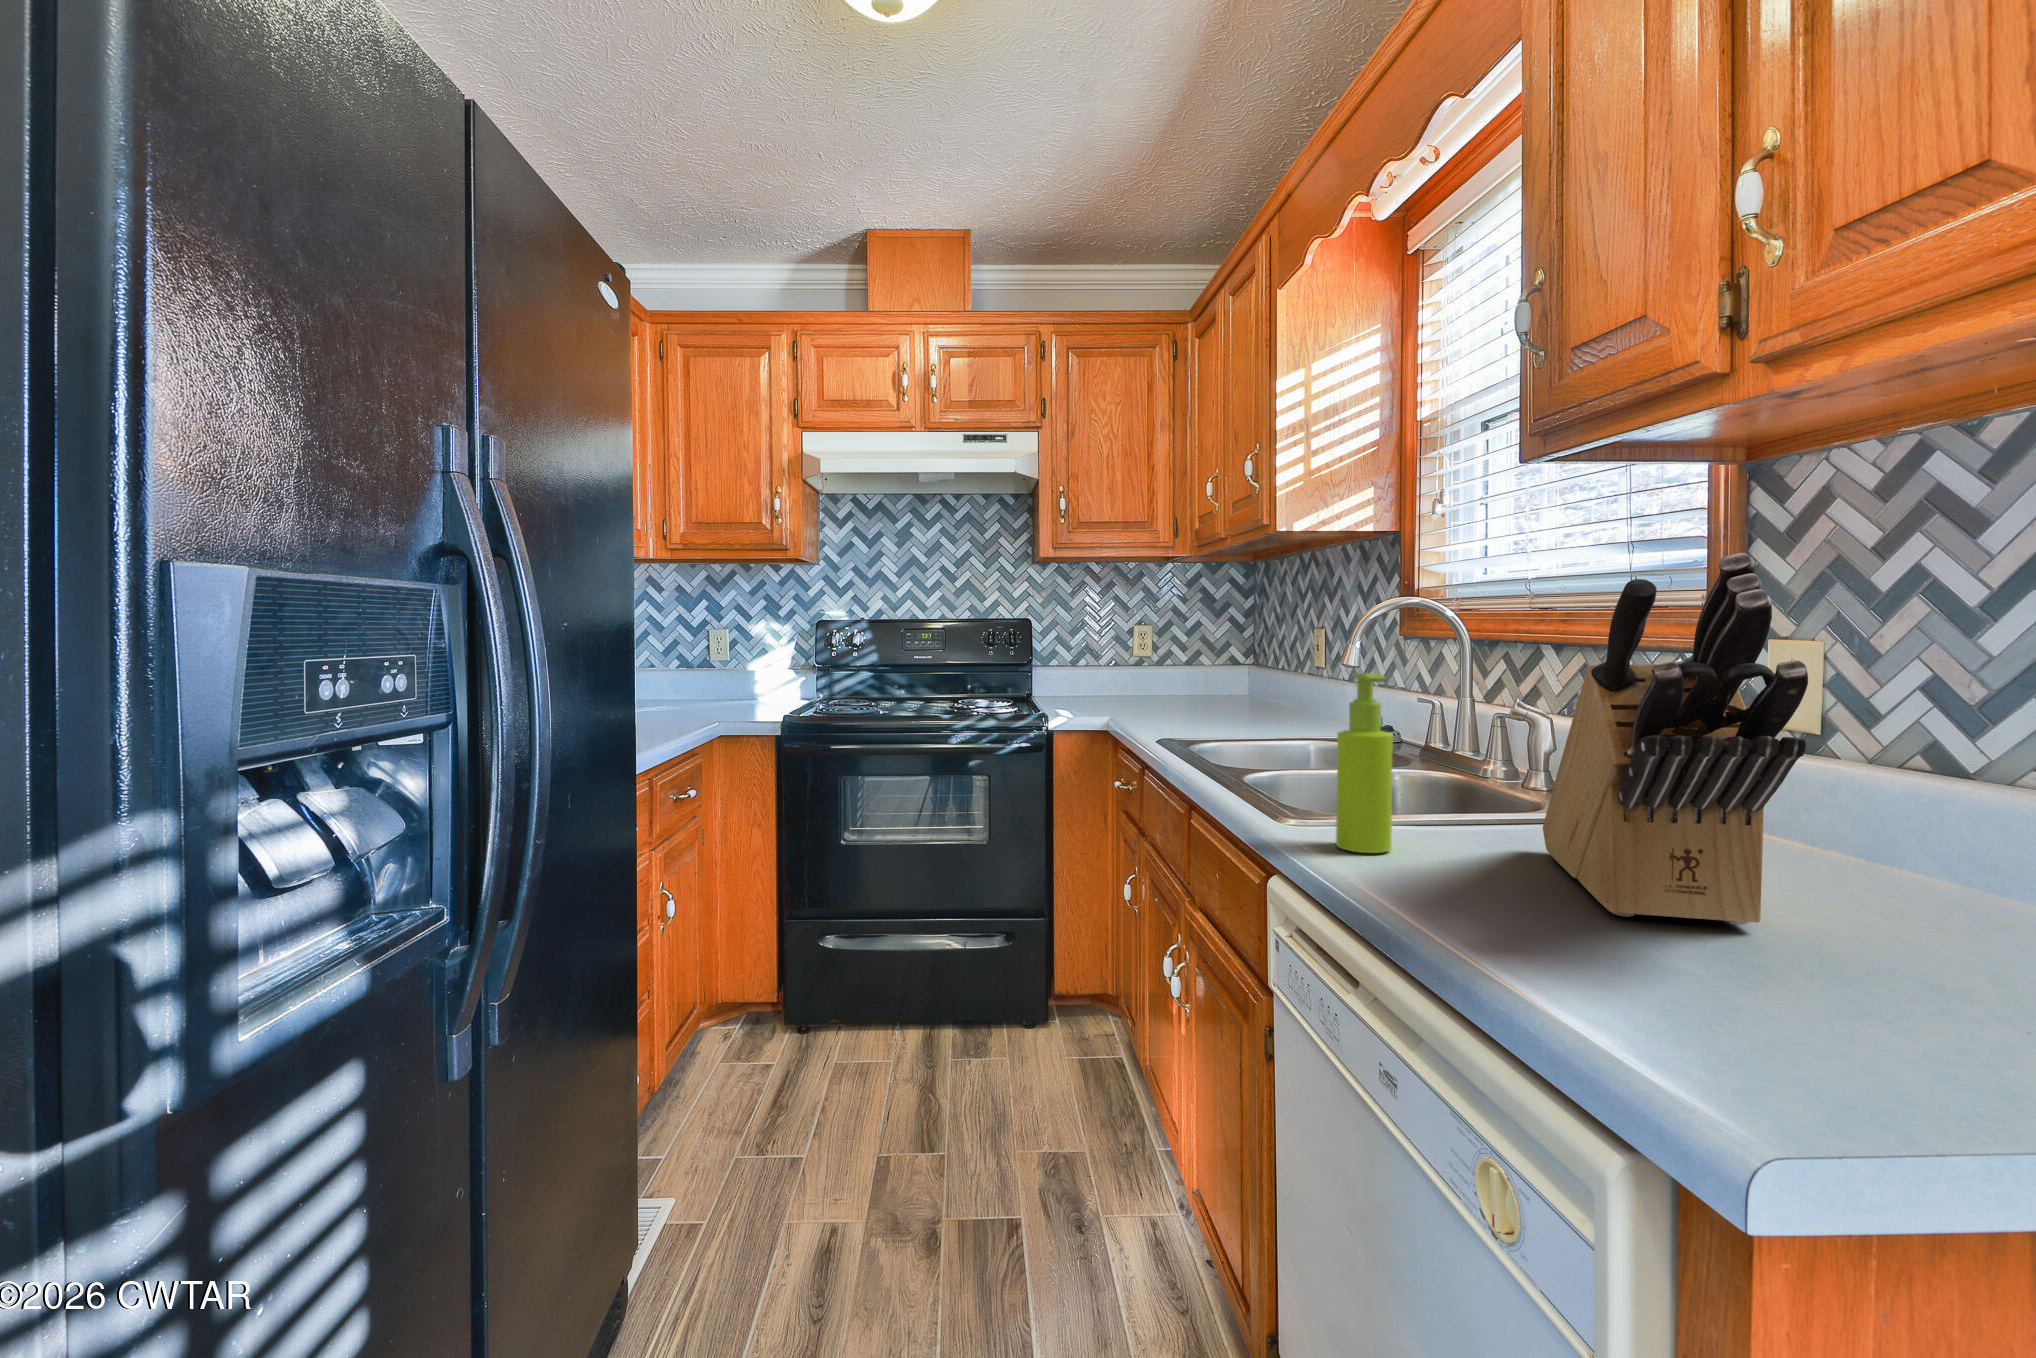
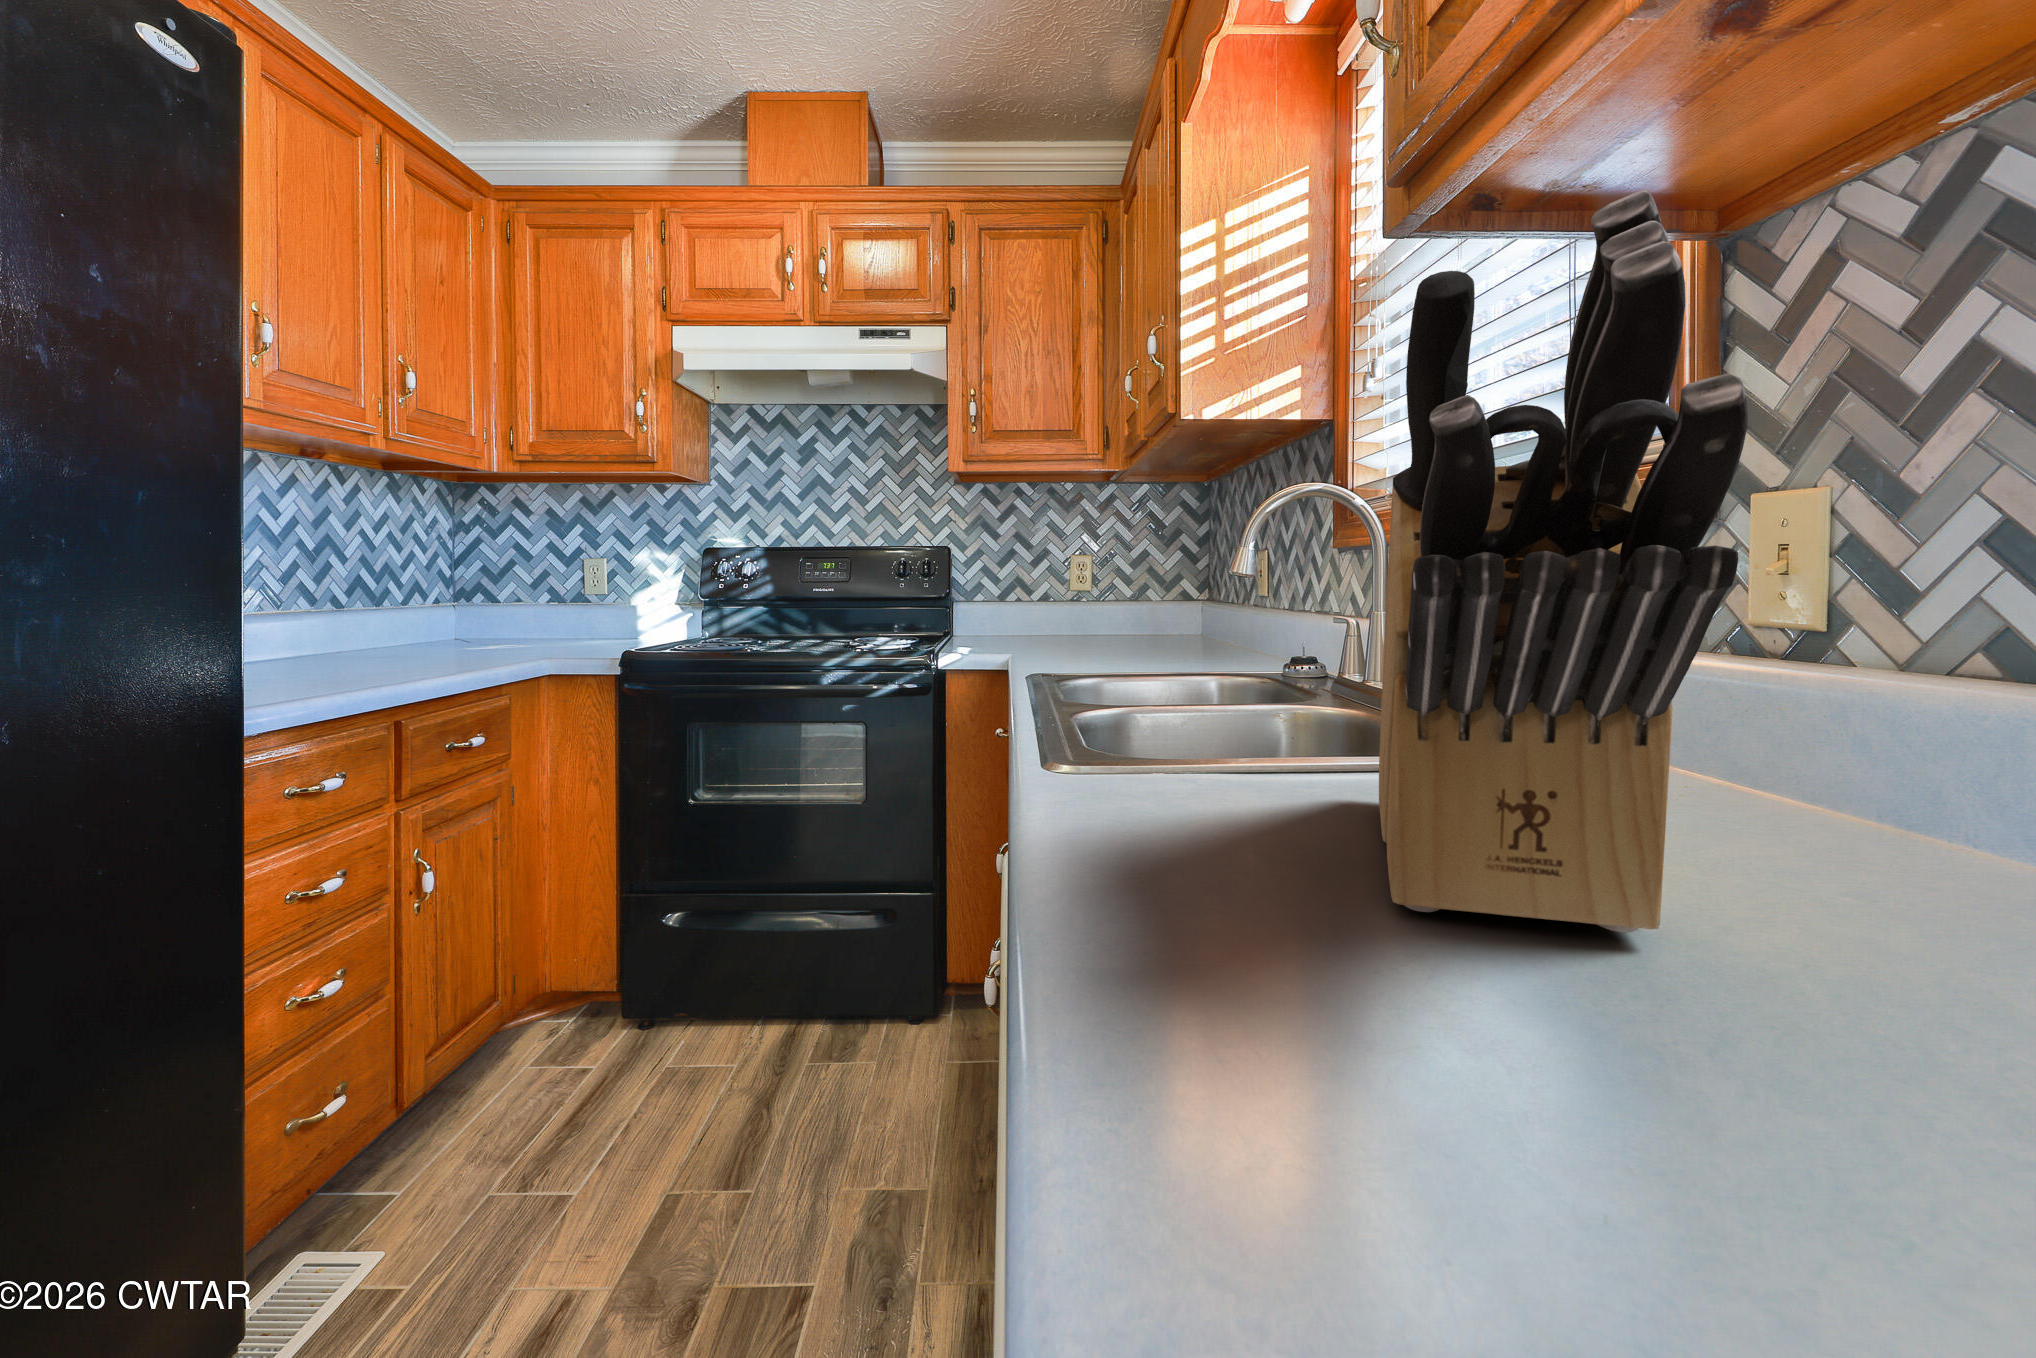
soap dispenser: present [1336,673,1393,853] -> none [1071,526,1151,801]

